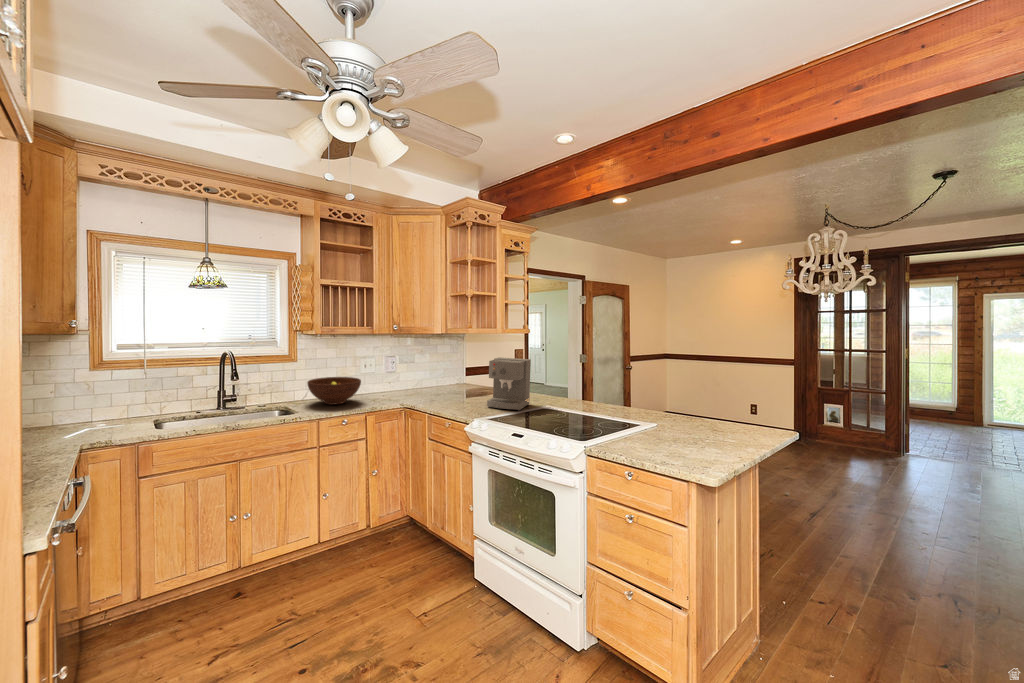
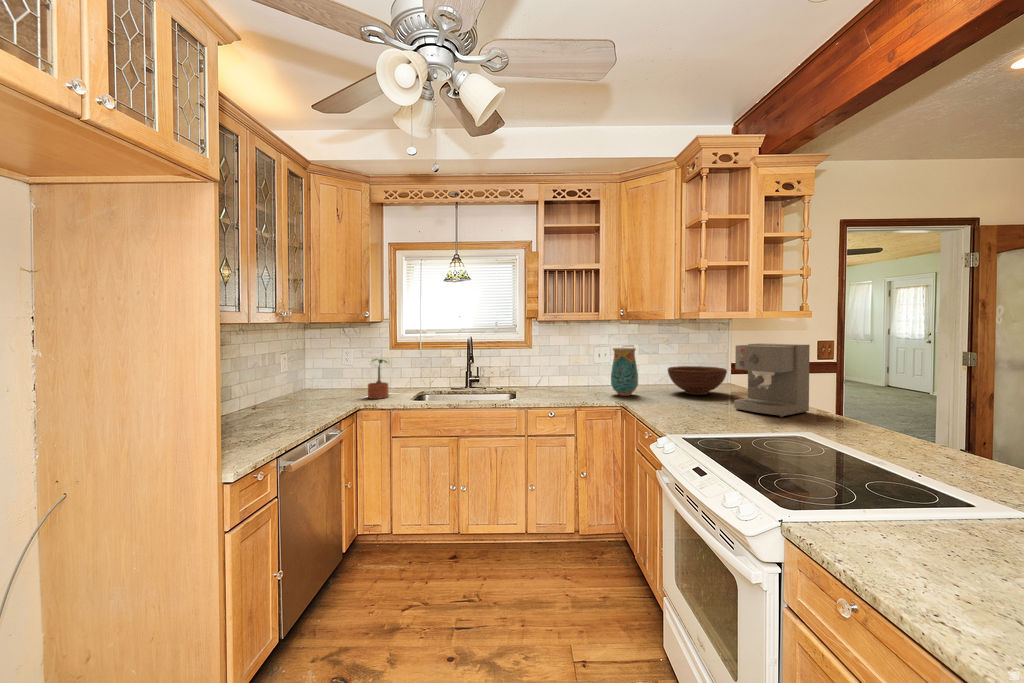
vase: none [385,361,409,403] -> present [611,348,638,396]
fruit bowl: present [307,377,361,405] -> present [668,366,727,395]
potted plant: none [66,387,109,442] -> present [368,359,389,399]

